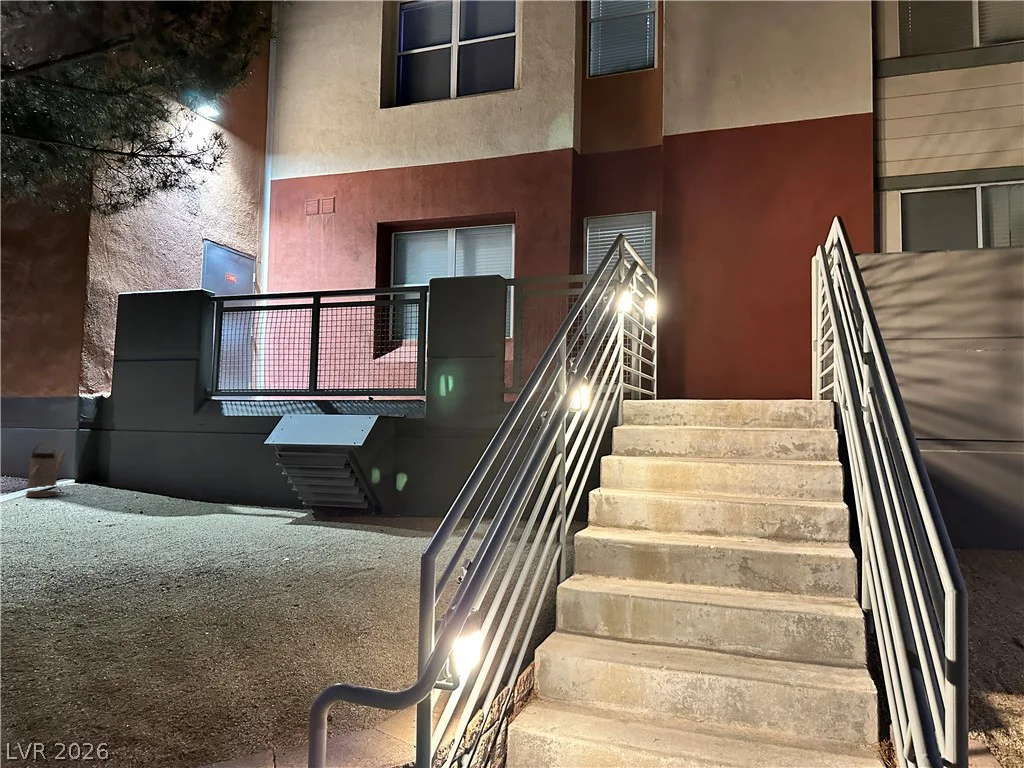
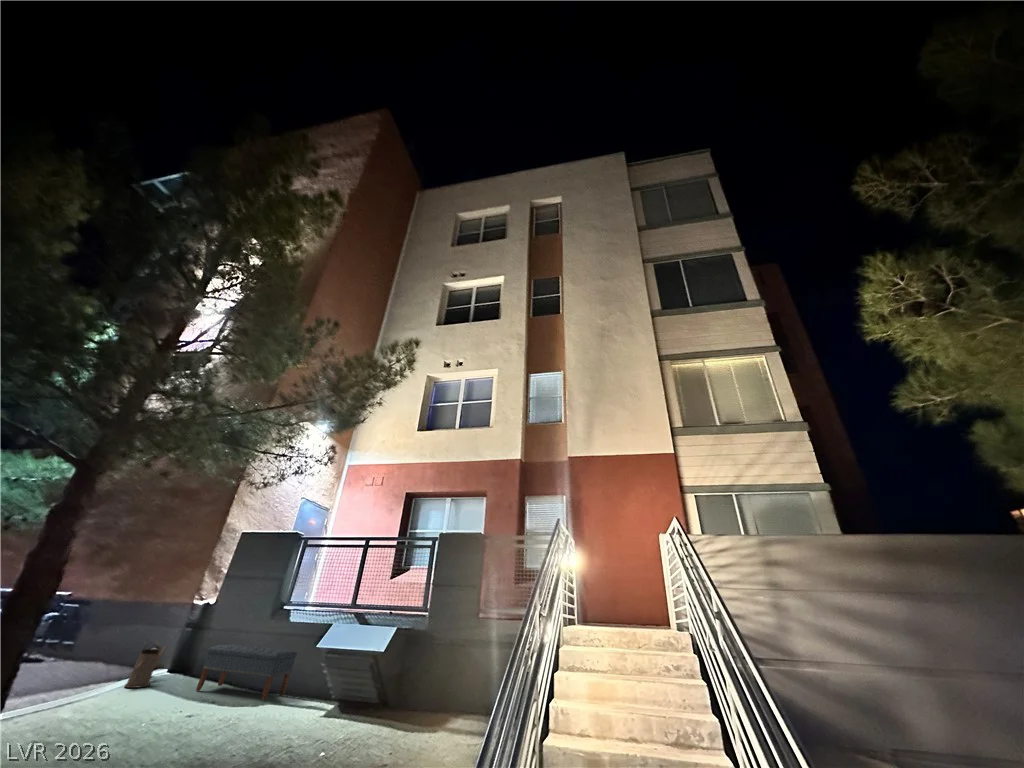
bench: none [118,445,242,508] -> present [196,644,297,700]

